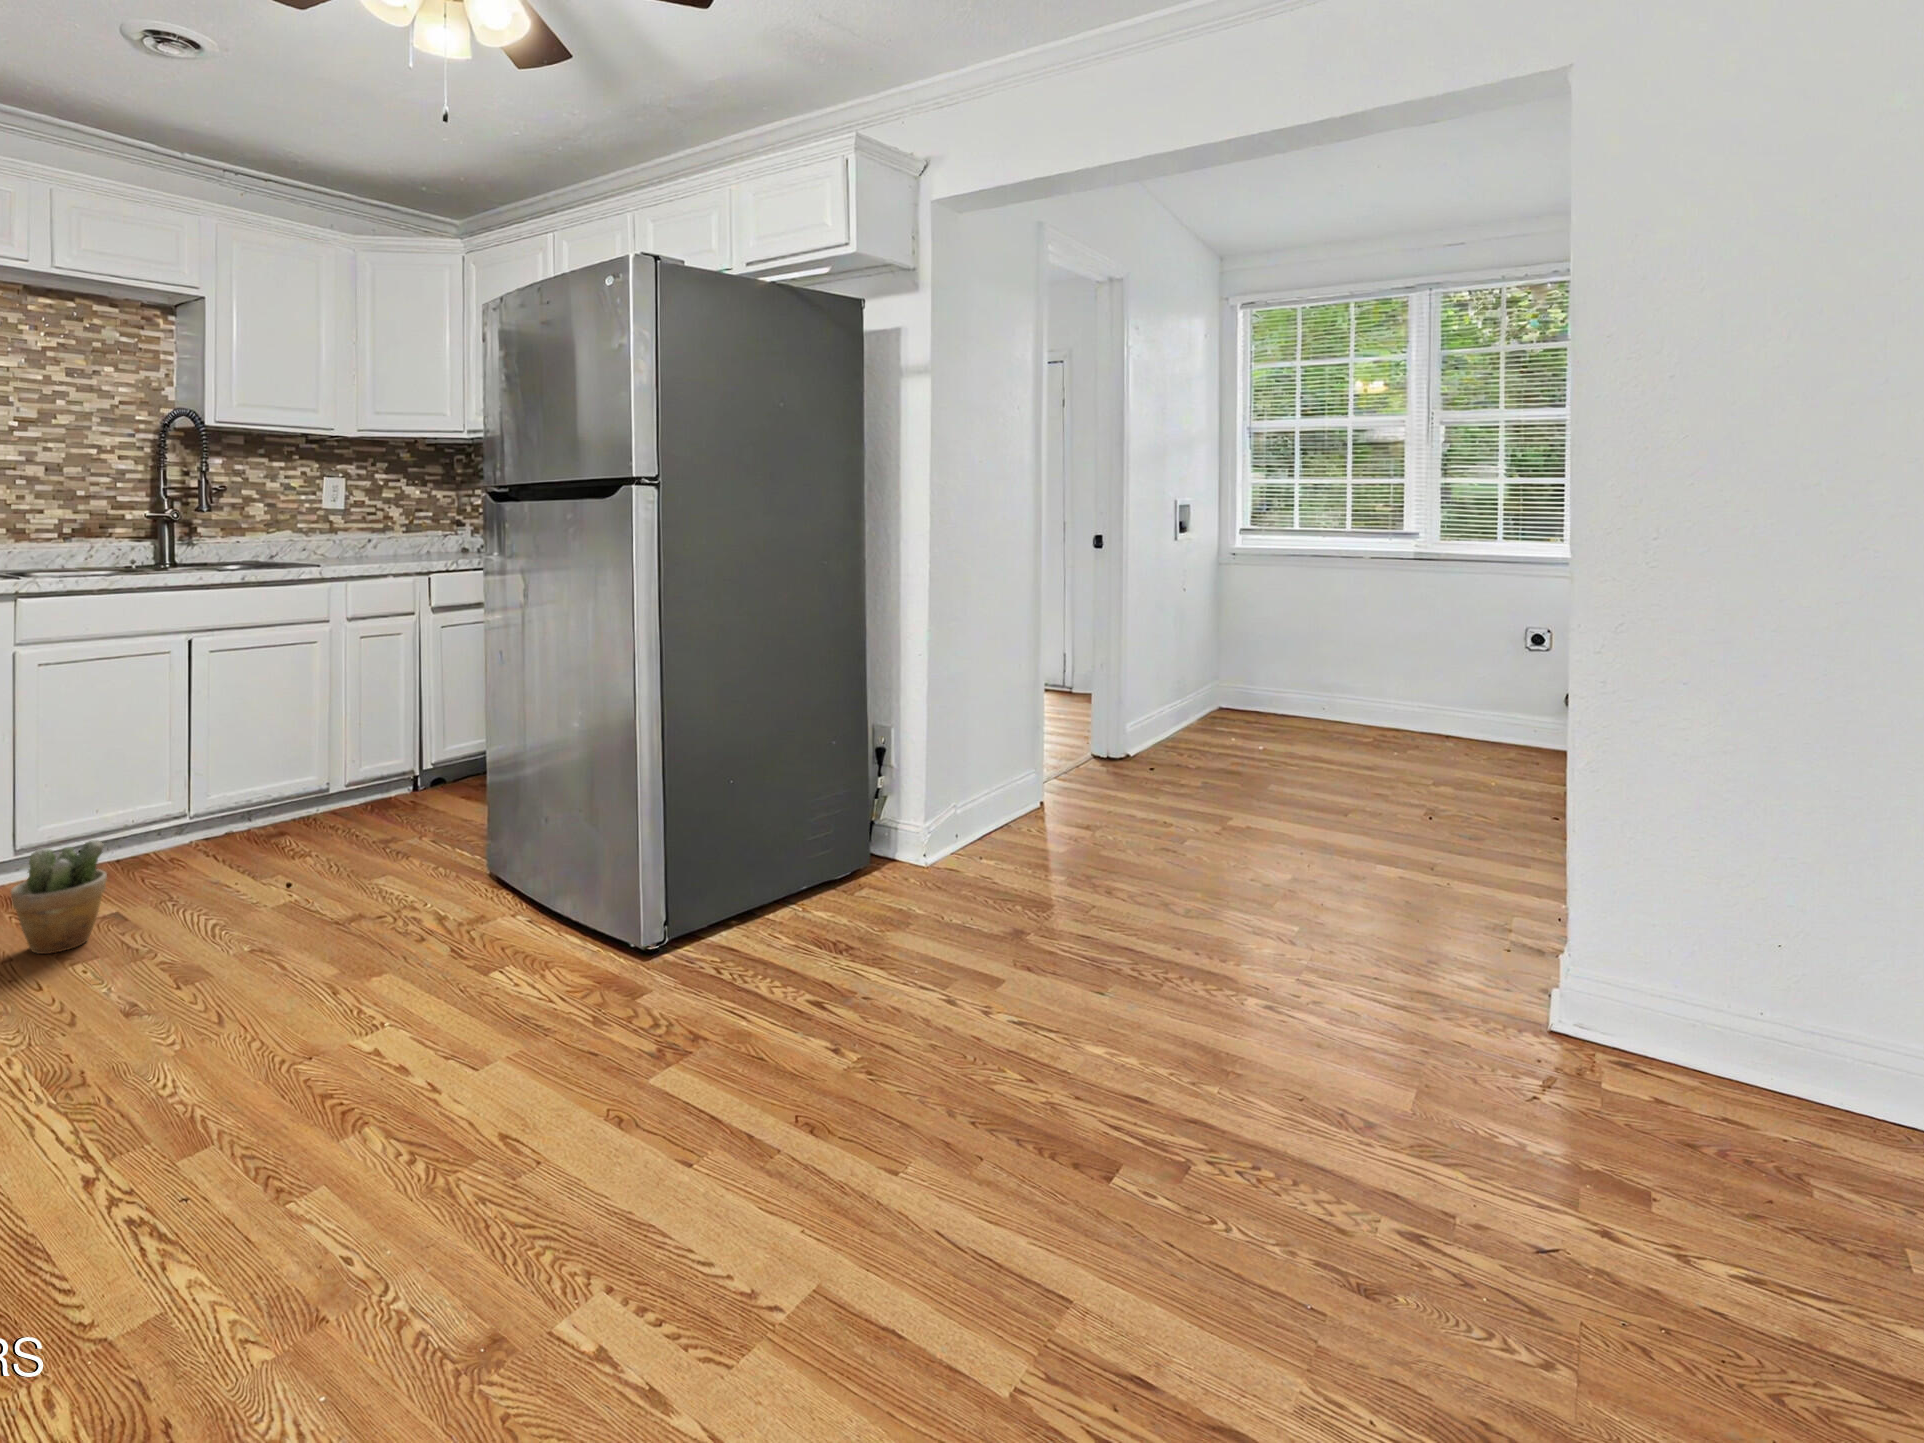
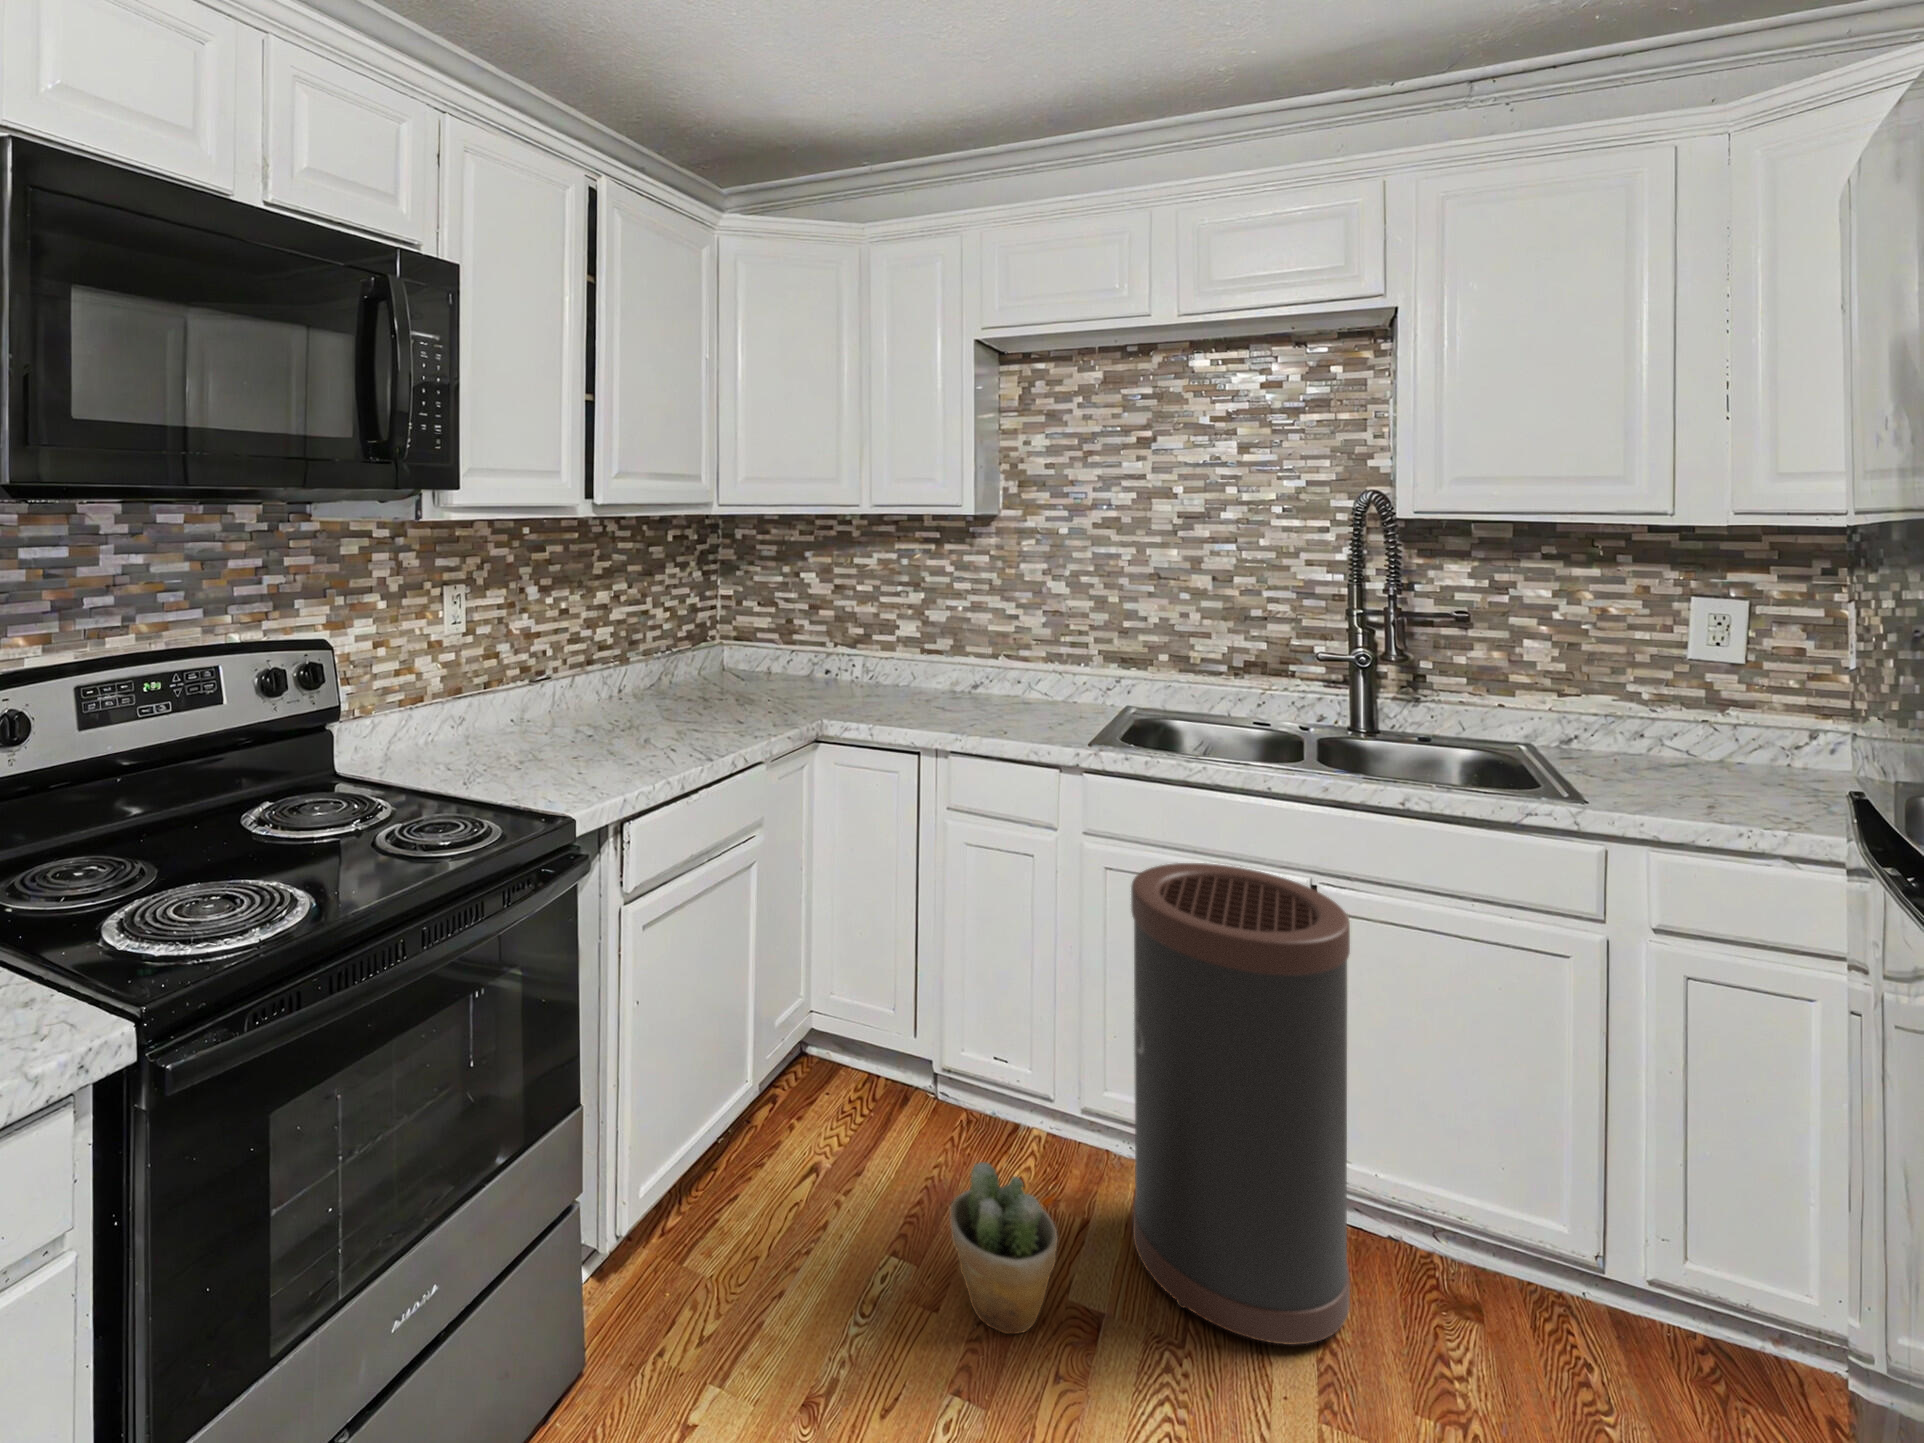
trash can: none [101,629,248,895] -> present [1131,863,1350,1345]

